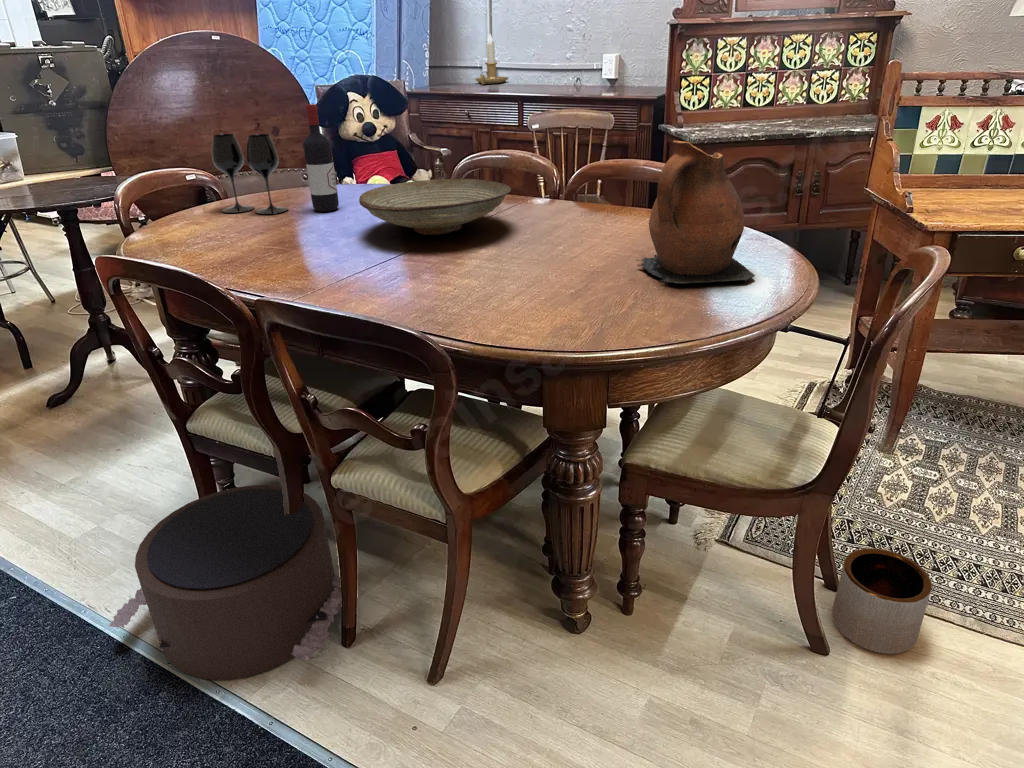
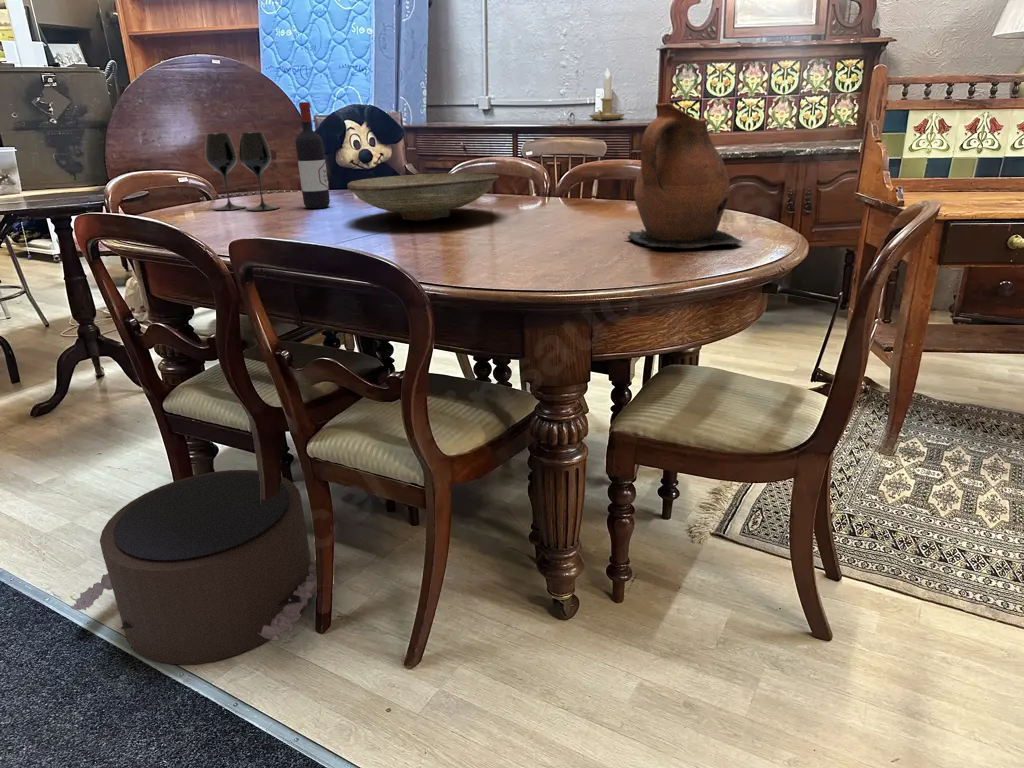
candlestick: present [475,34,508,84] -> present [589,68,624,120]
planter: present [832,548,932,654] -> none [835,530,938,638]

